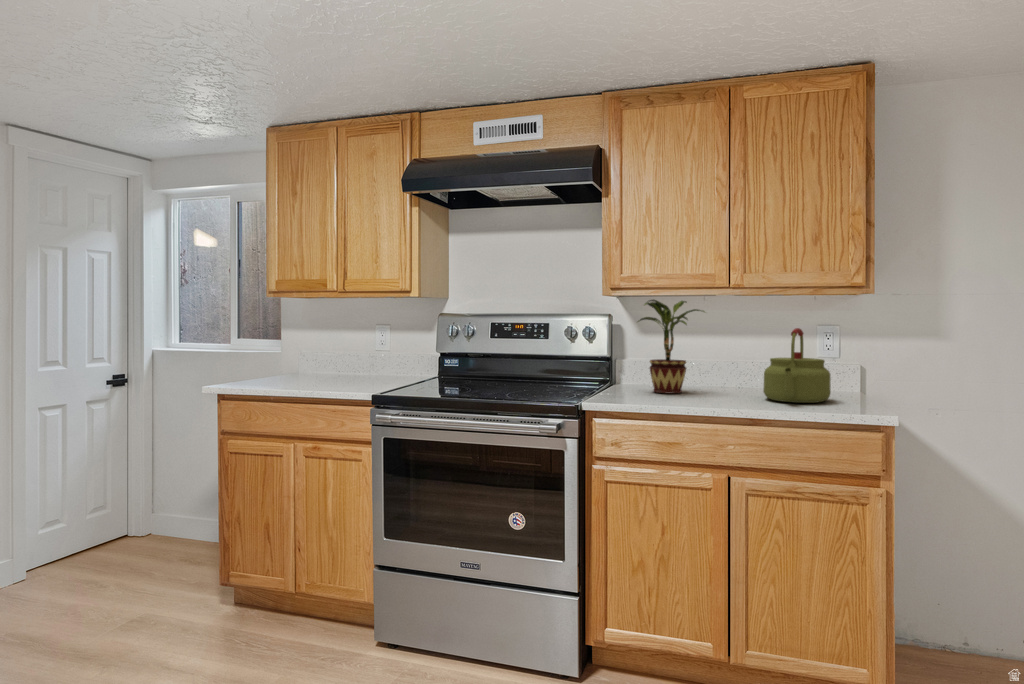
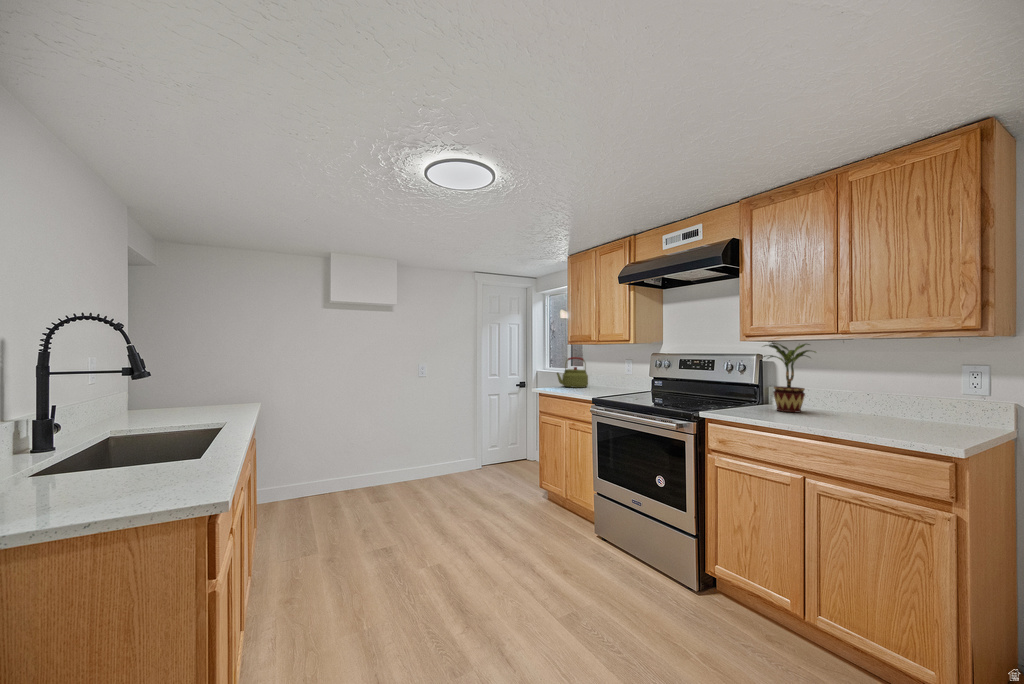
kettle: present [763,328,831,403] -> present [557,357,588,388]

